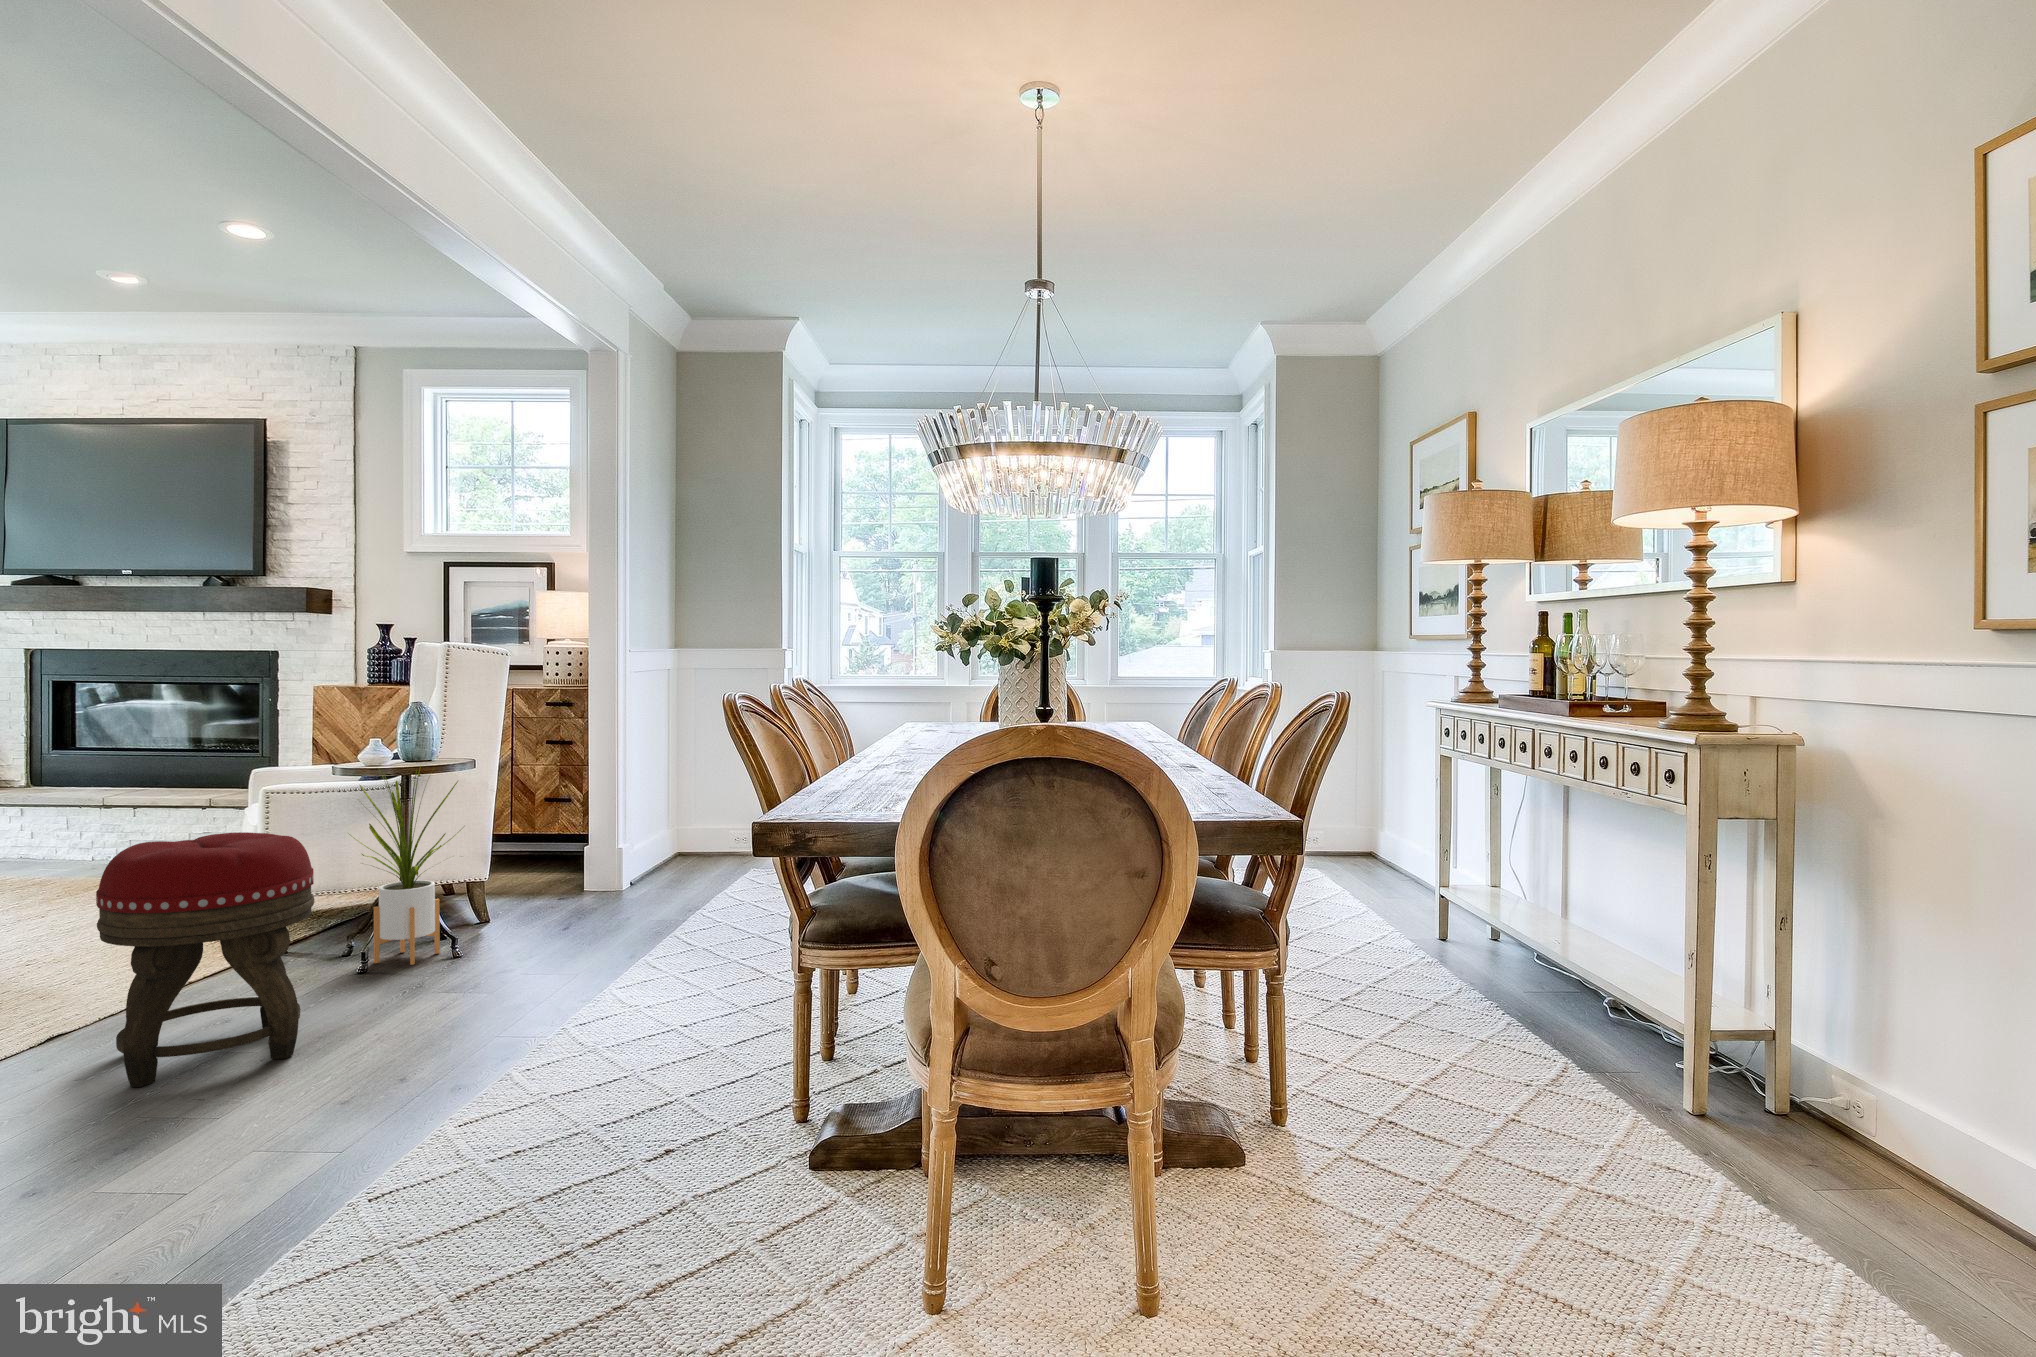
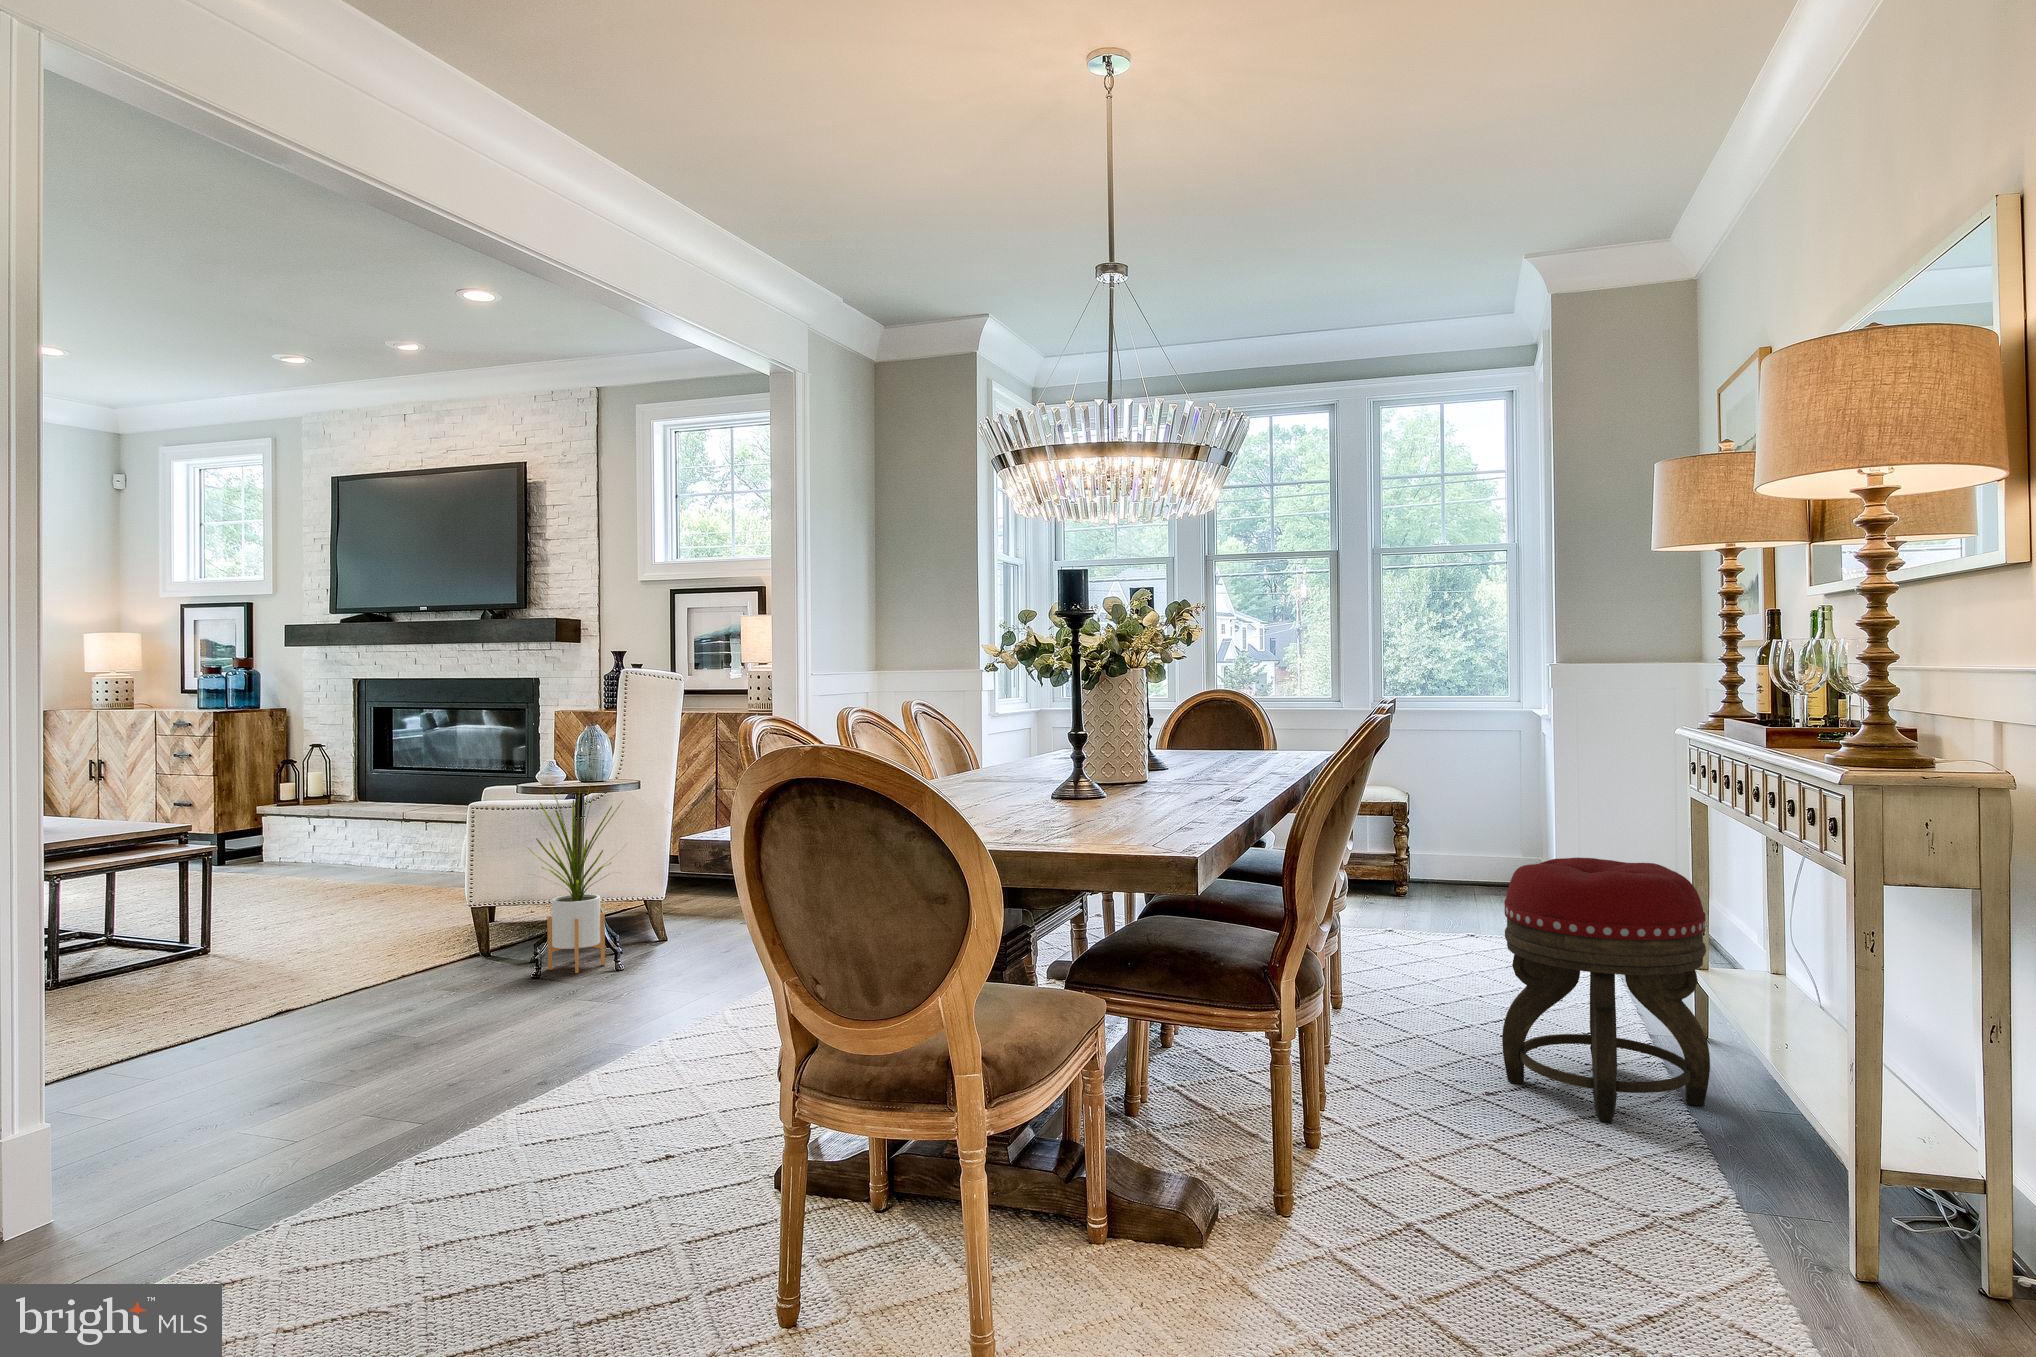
footstool: present [96,832,314,1087] -> present [1502,858,1710,1122]

